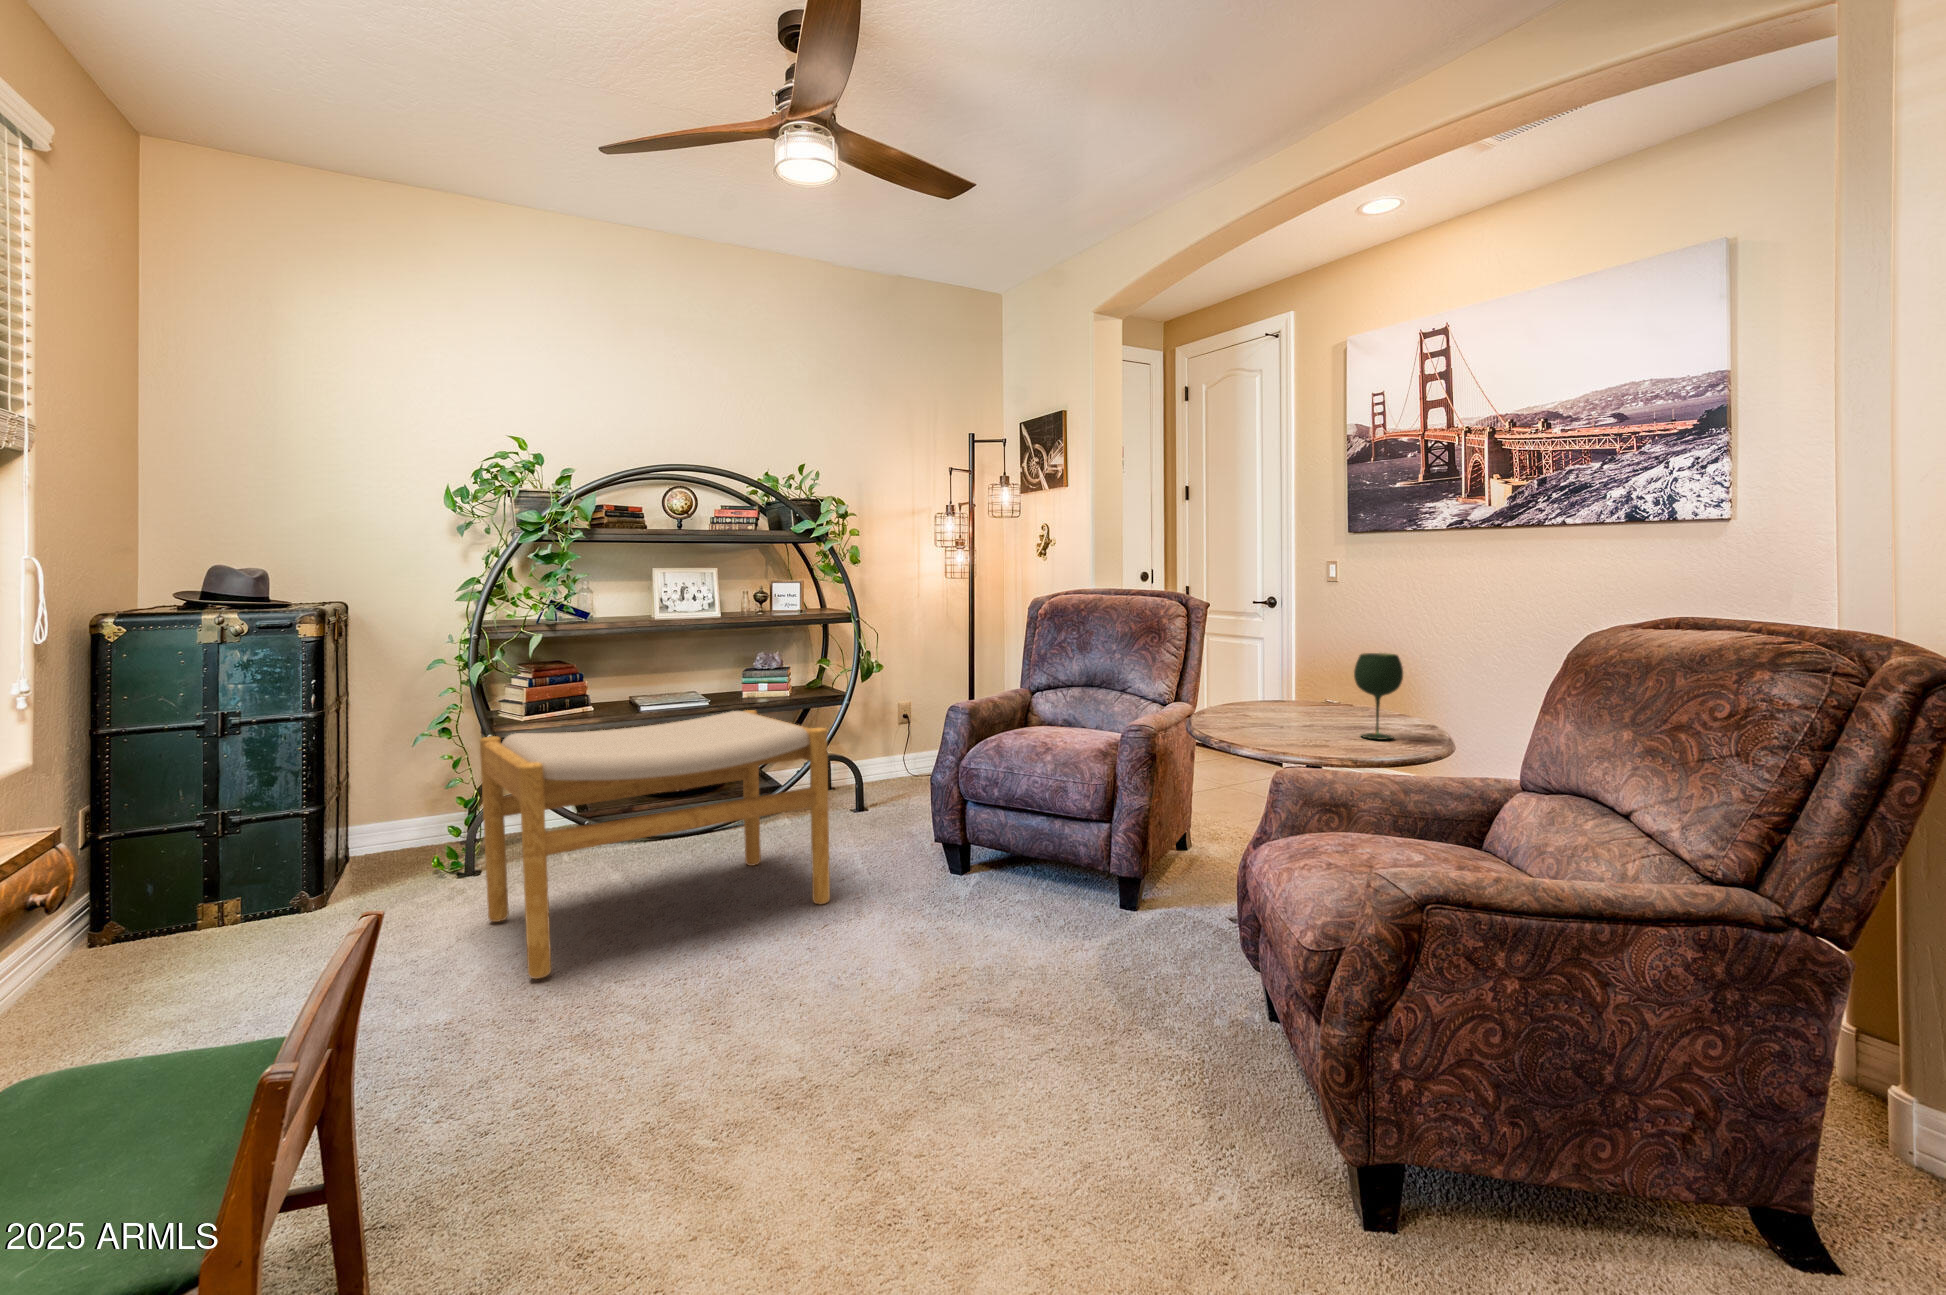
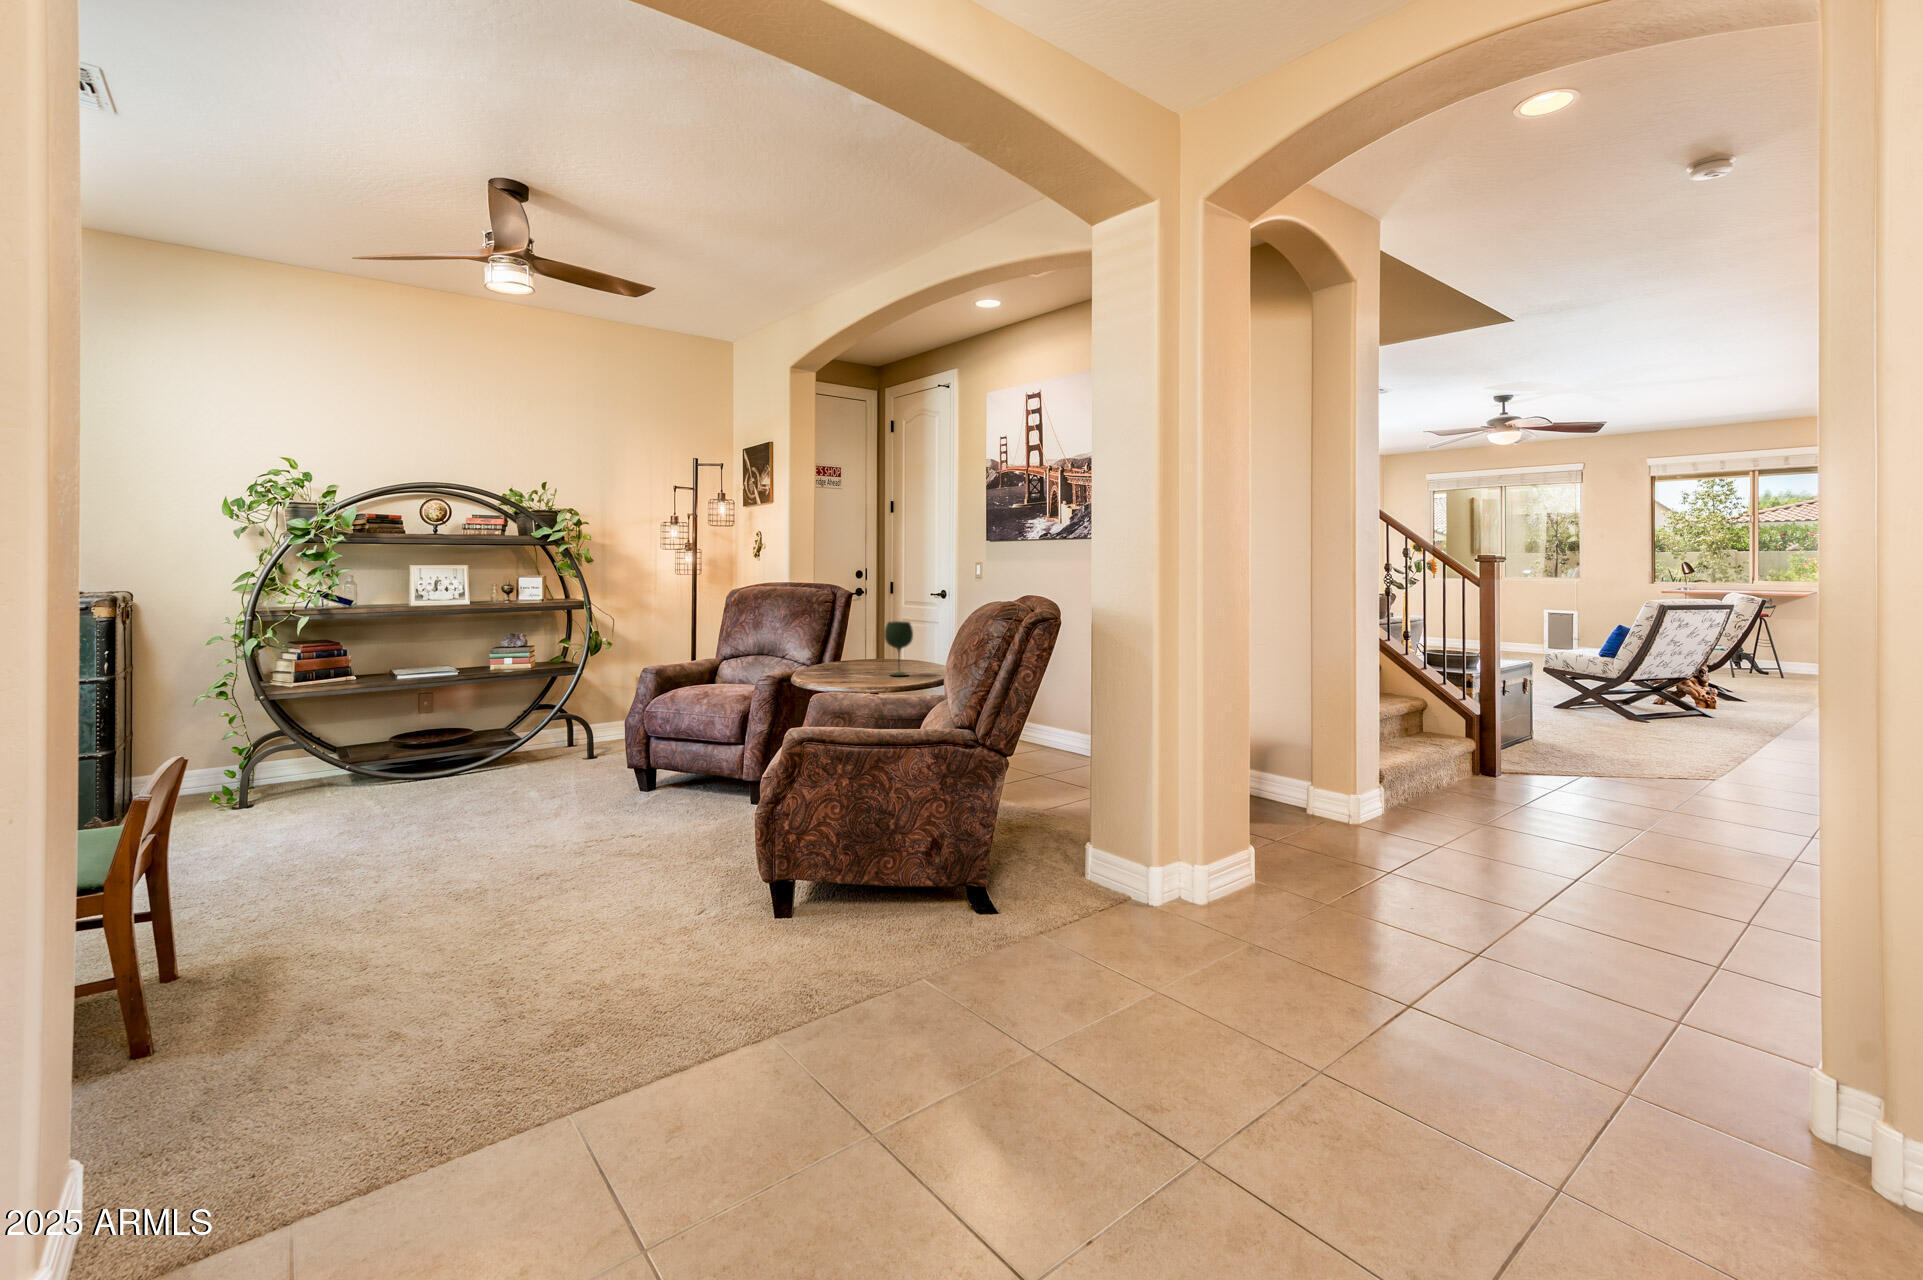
footstool: present [480,710,830,979] -> none [252,673,543,858]

